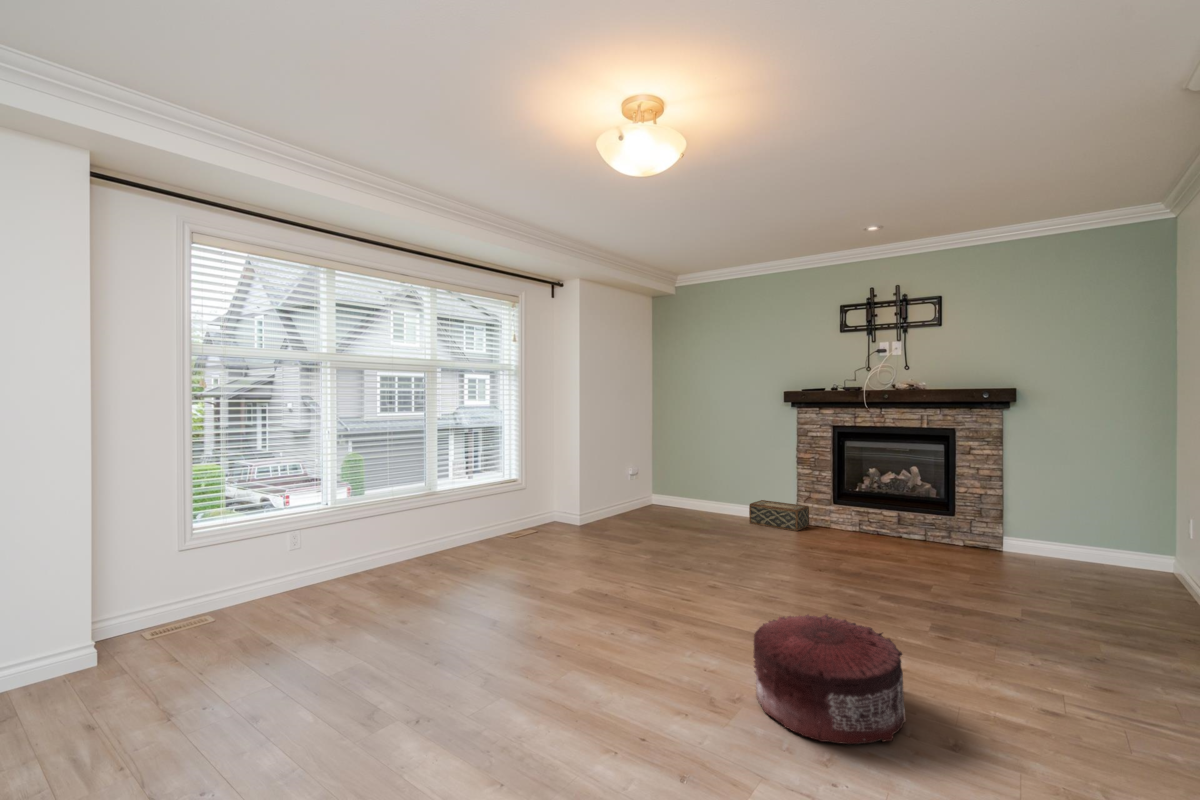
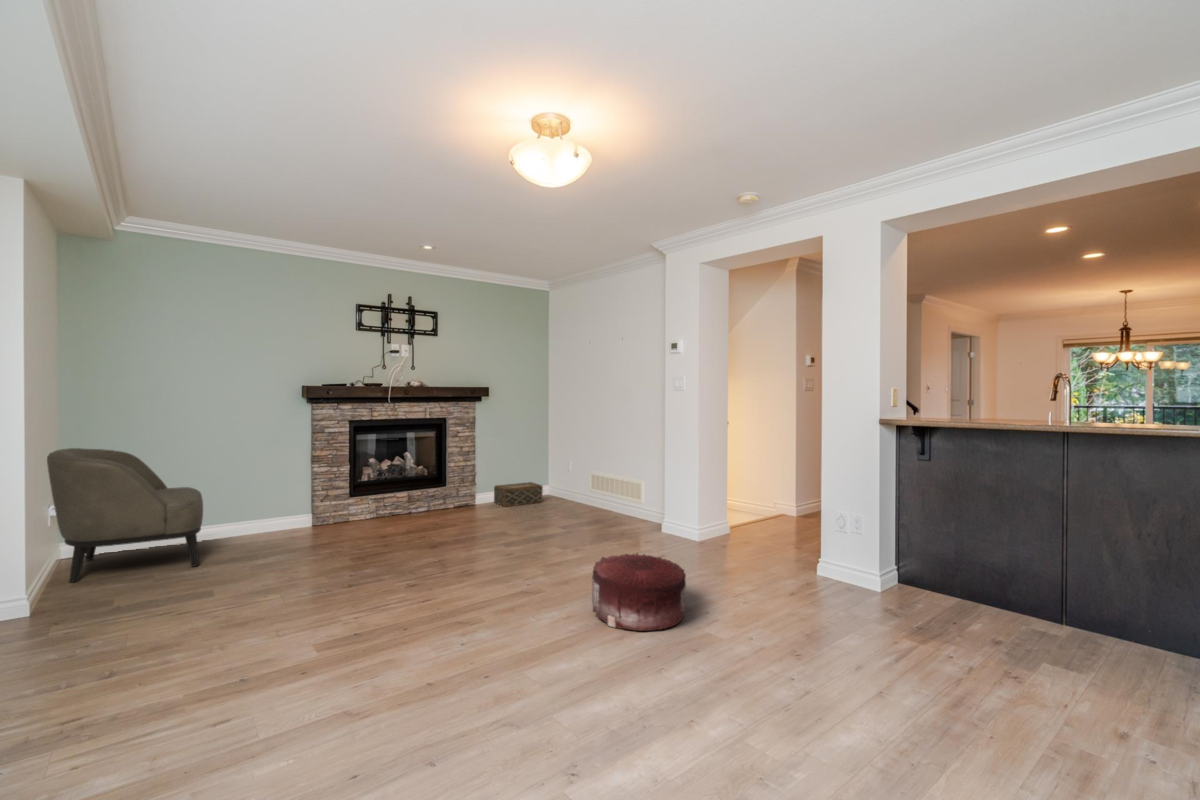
armchair: none [625,435,712,526] -> present [47,448,203,583]
woven basket: present [749,500,809,531] -> present [494,482,543,507]

